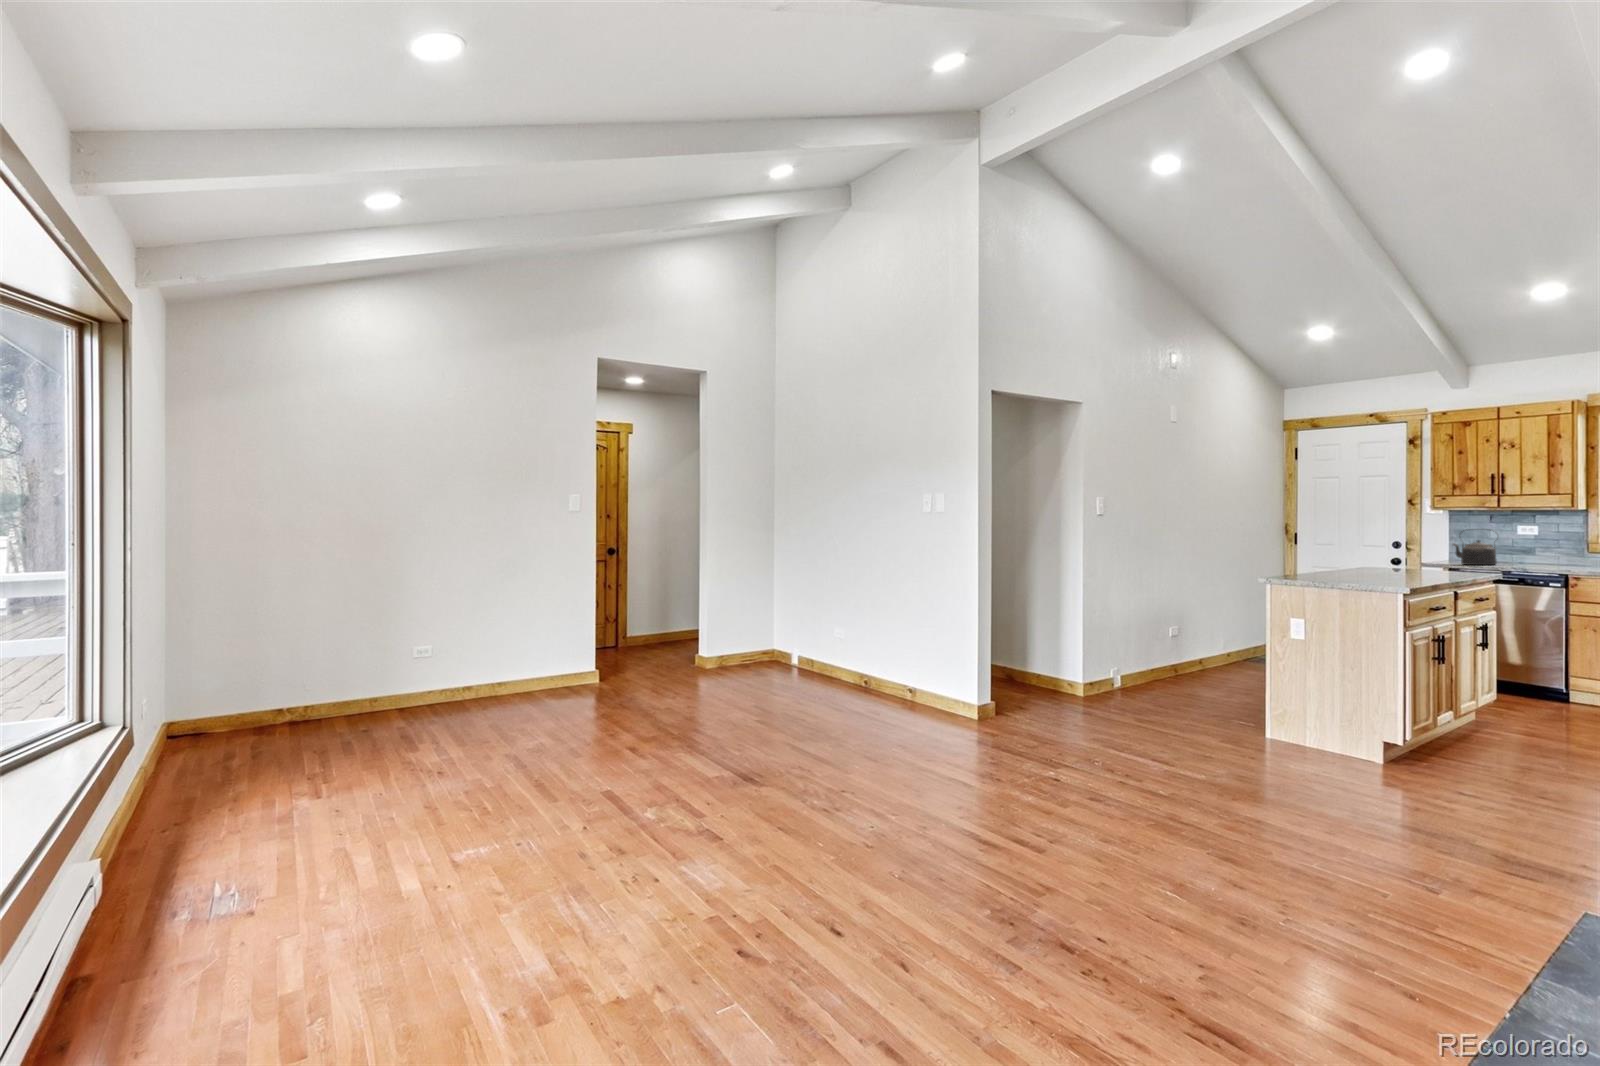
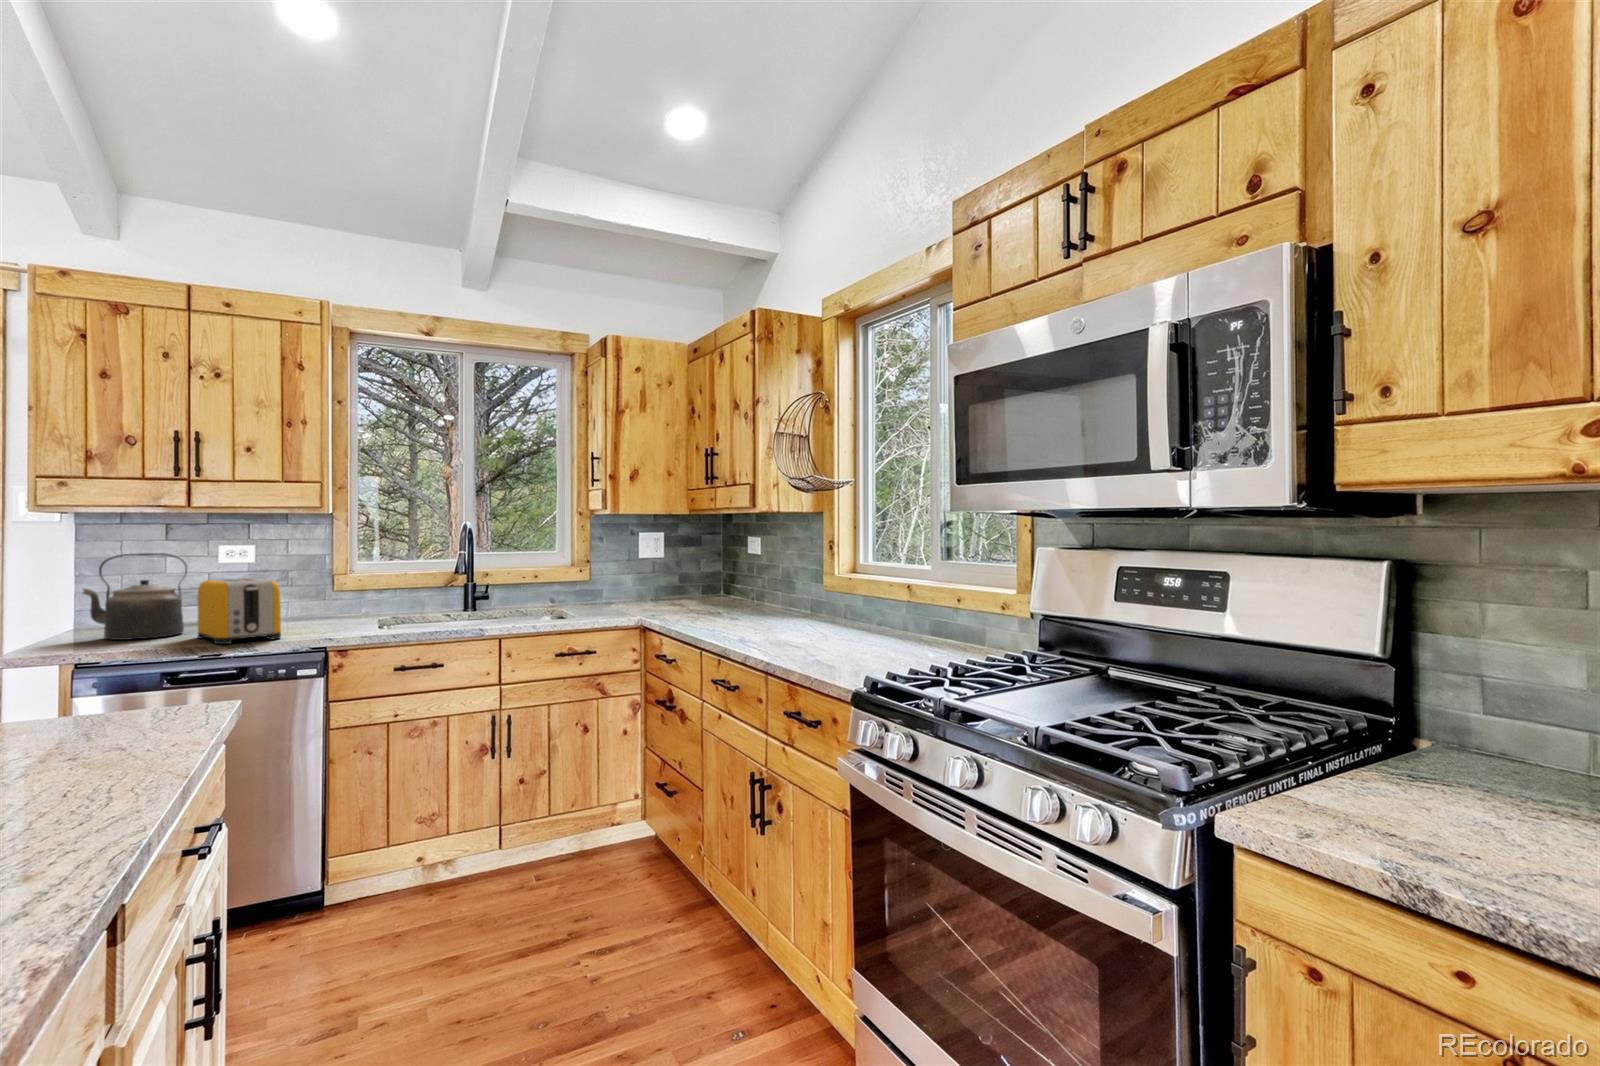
toaster: none [1502,540,1542,567] -> present [197,578,281,644]

